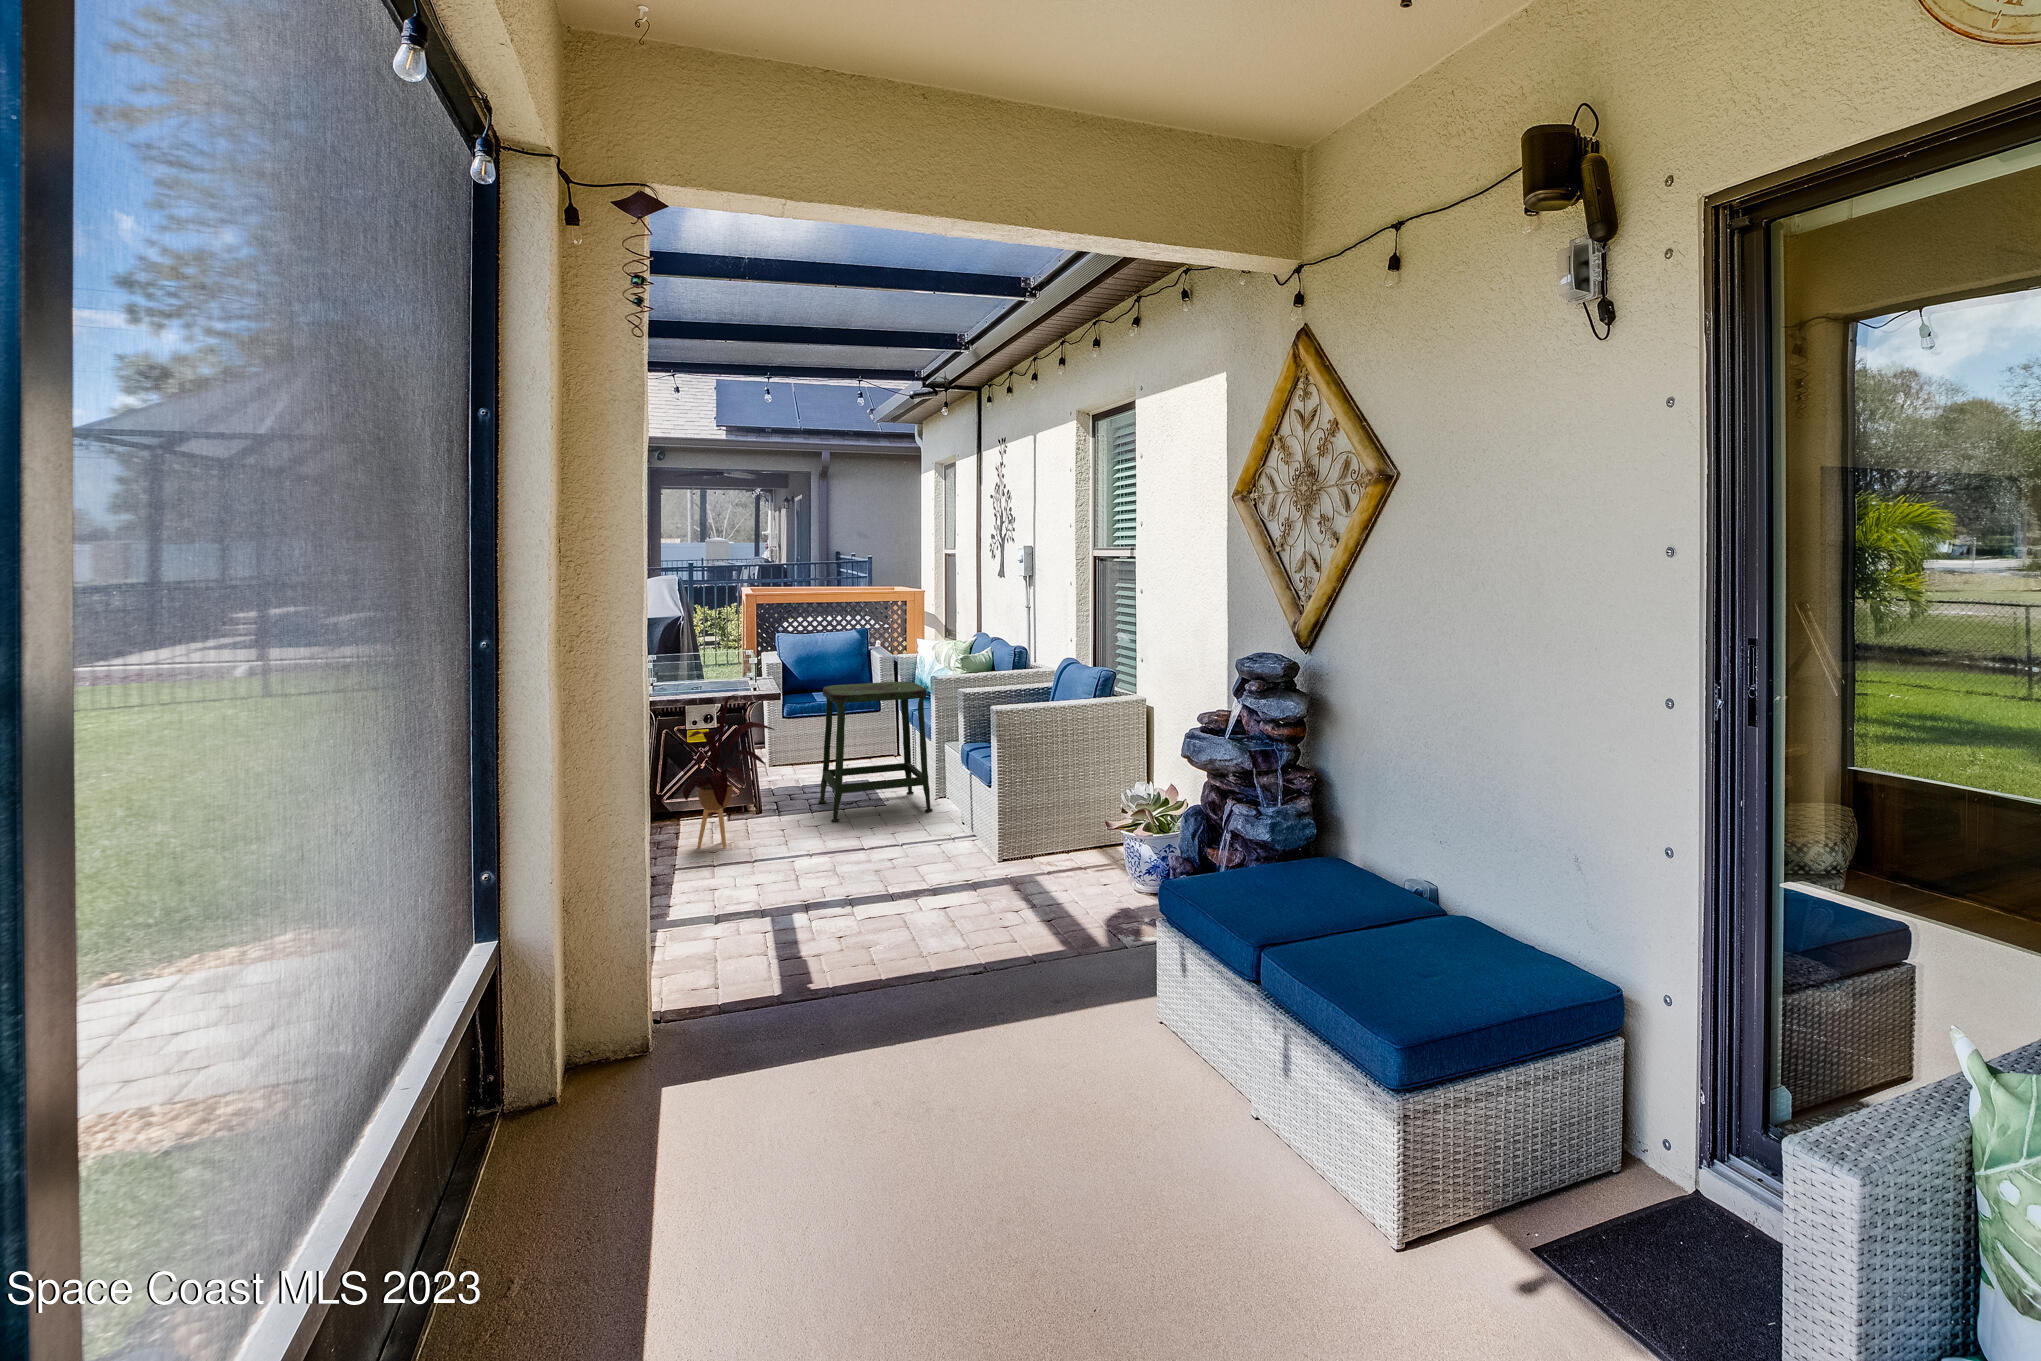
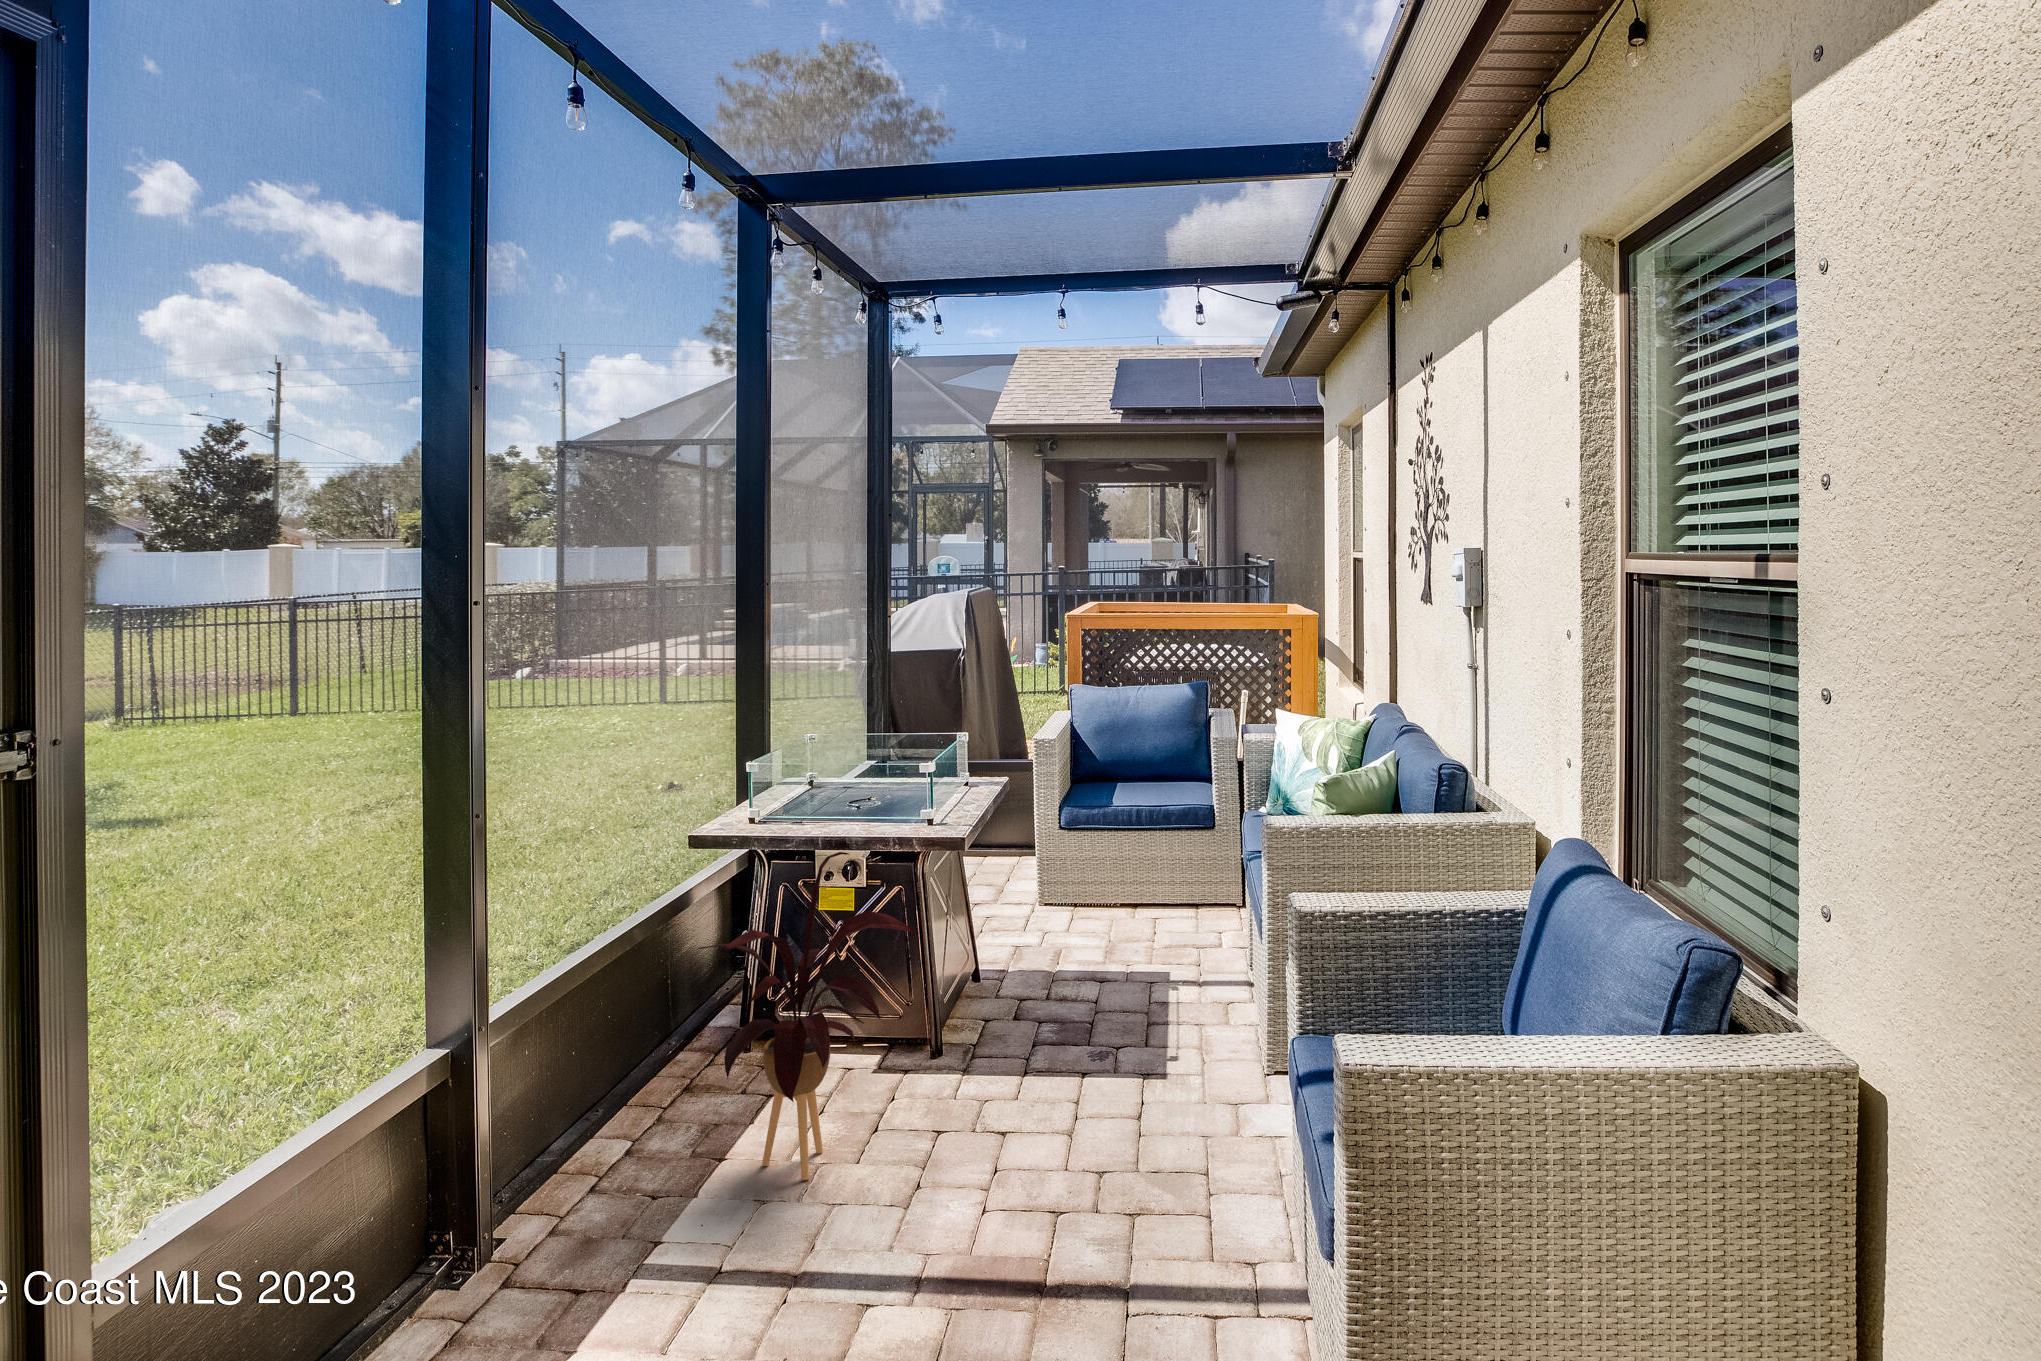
stool: present [818,682,932,822] -> none [1045,816,1254,1121]

